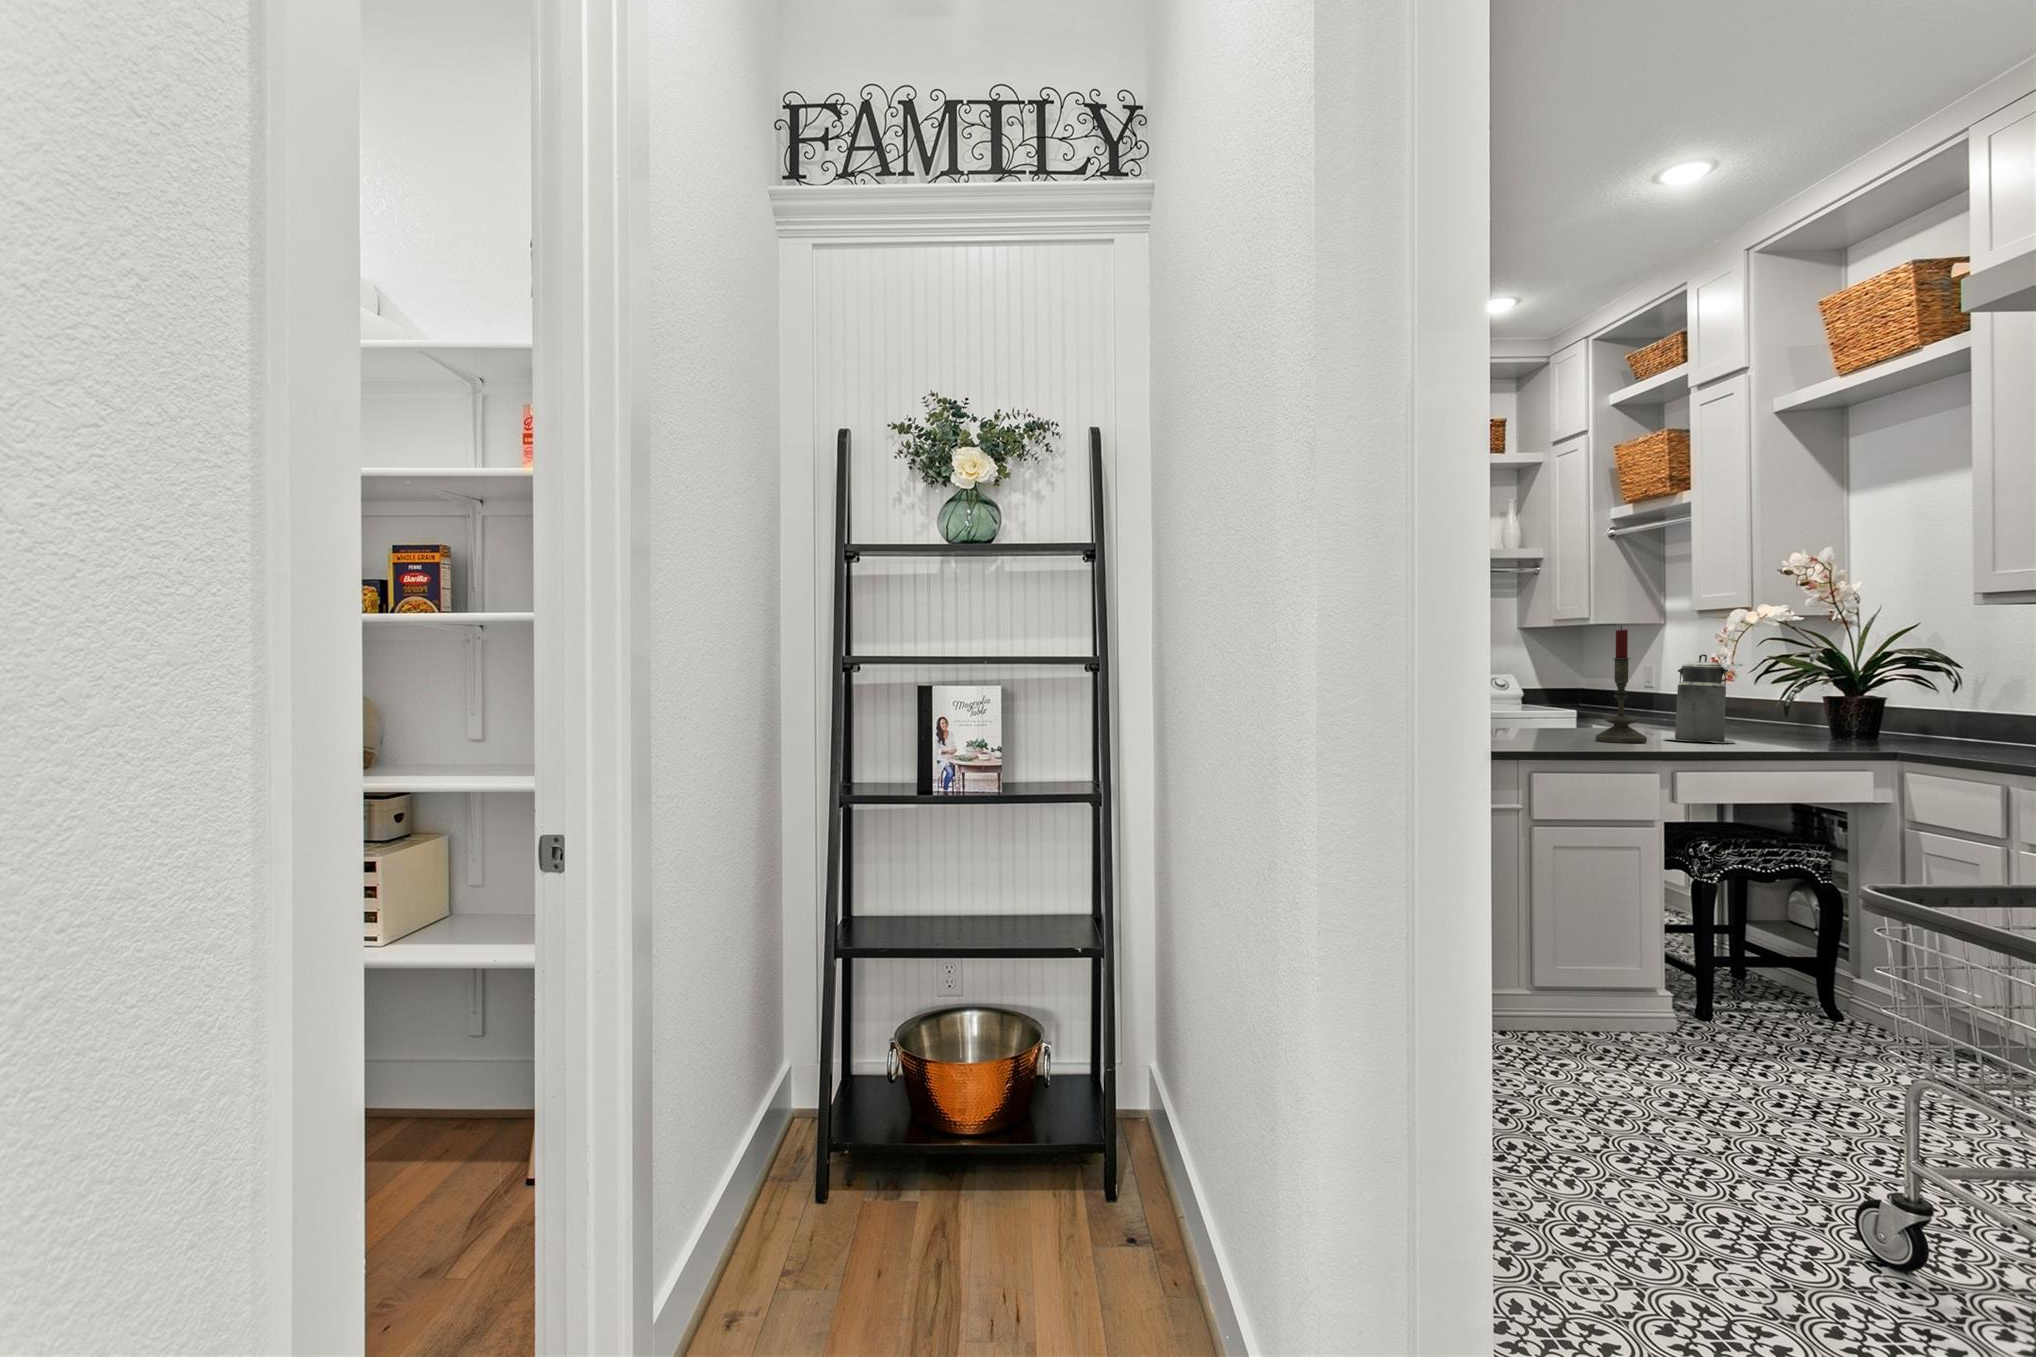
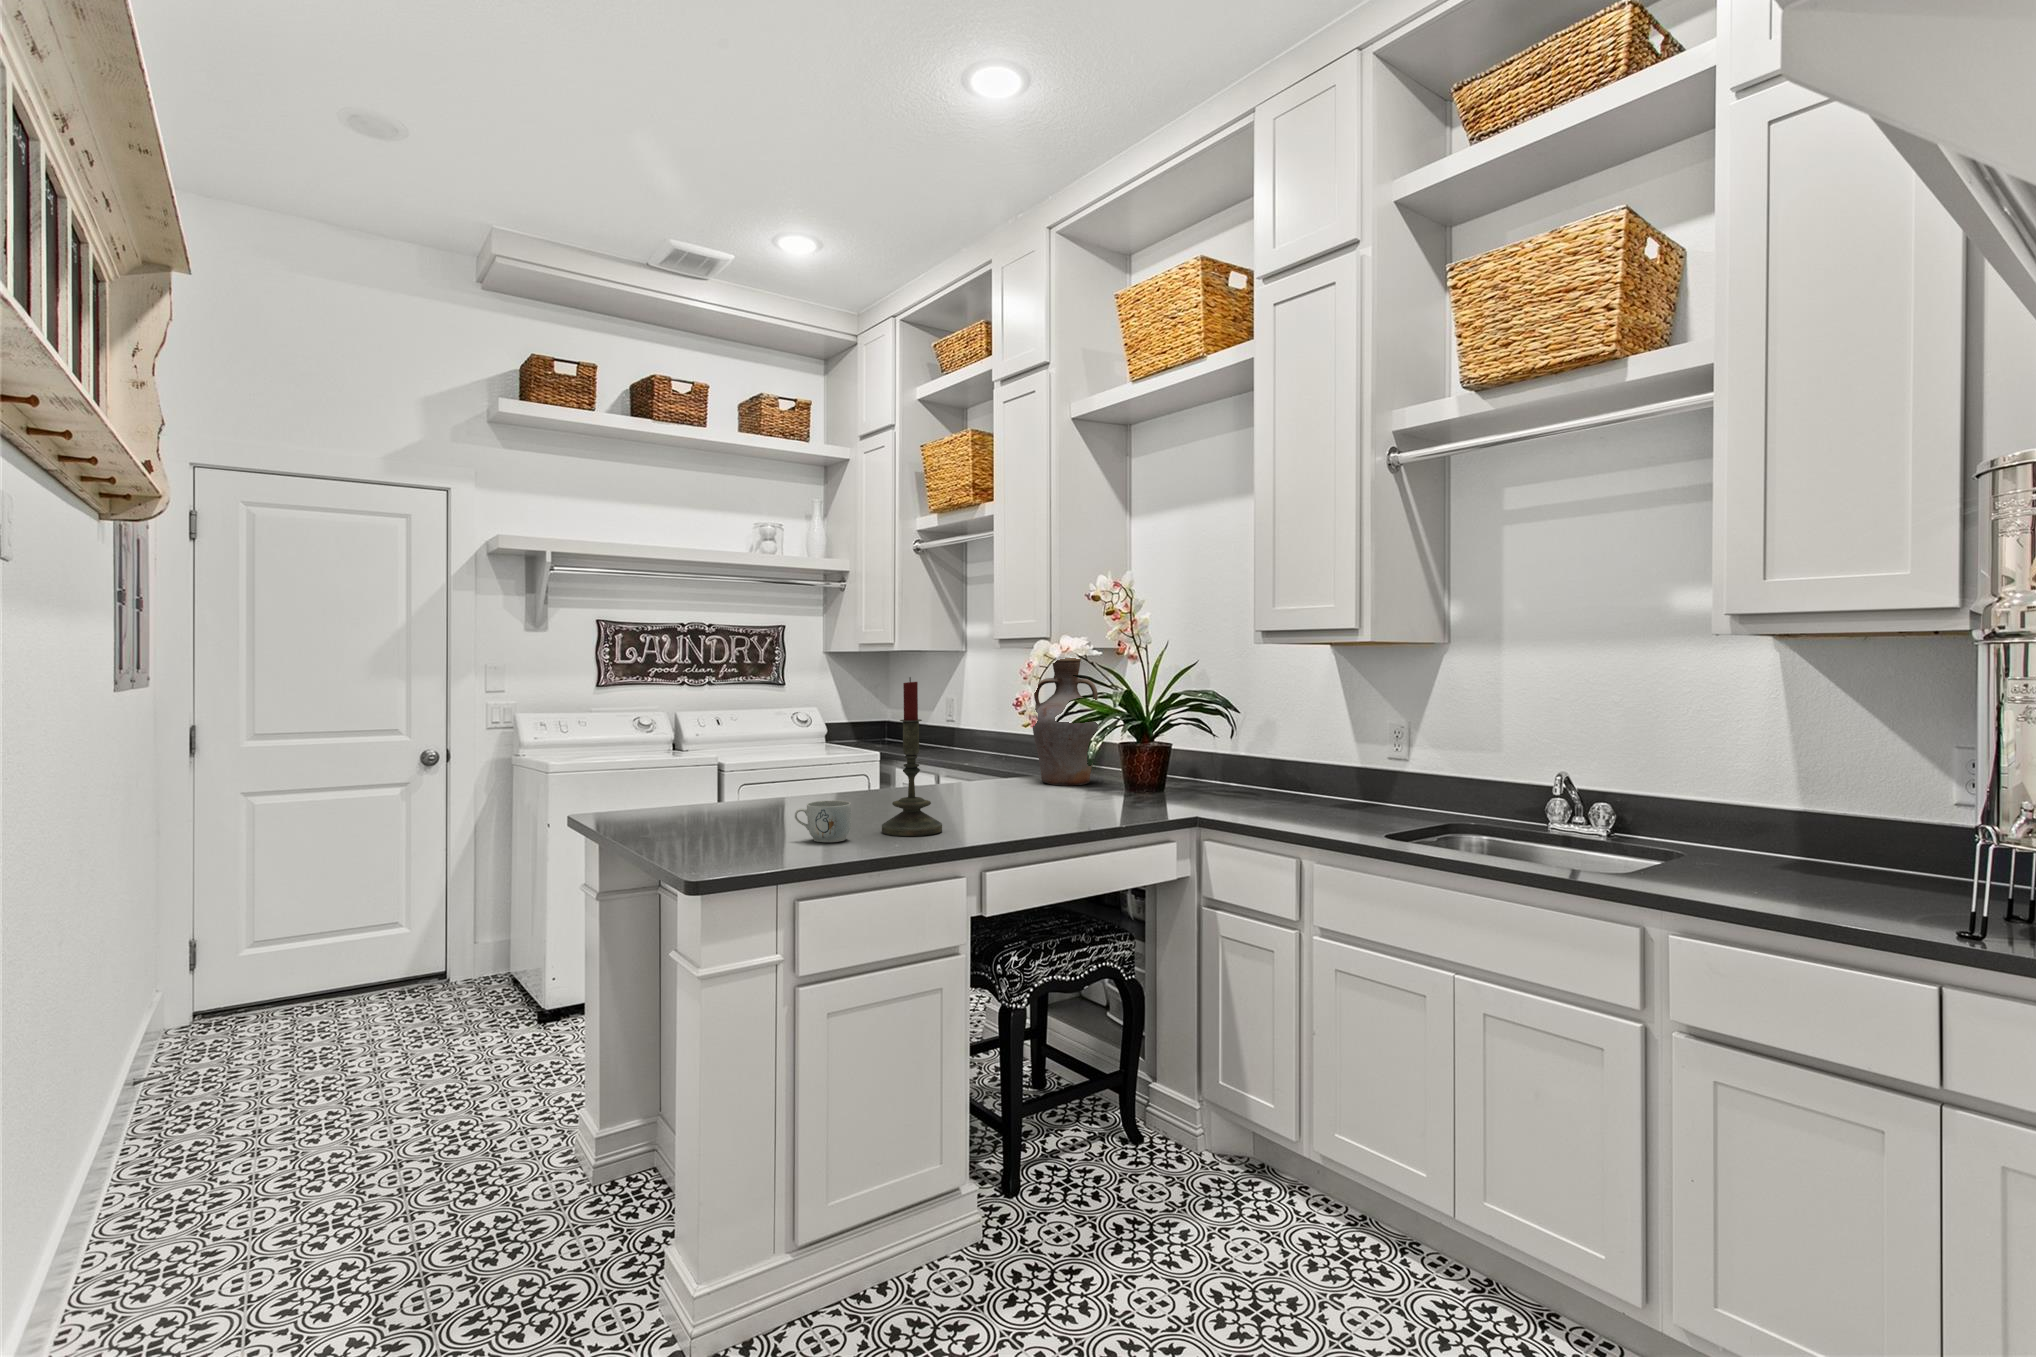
vase: none [1730,622,1802,734] -> present [1033,658,1098,785]
canister: present [1664,654,1735,743] -> none [963,709,1040,823]
mug: none [1529,714,1573,741] -> present [795,800,851,842]

